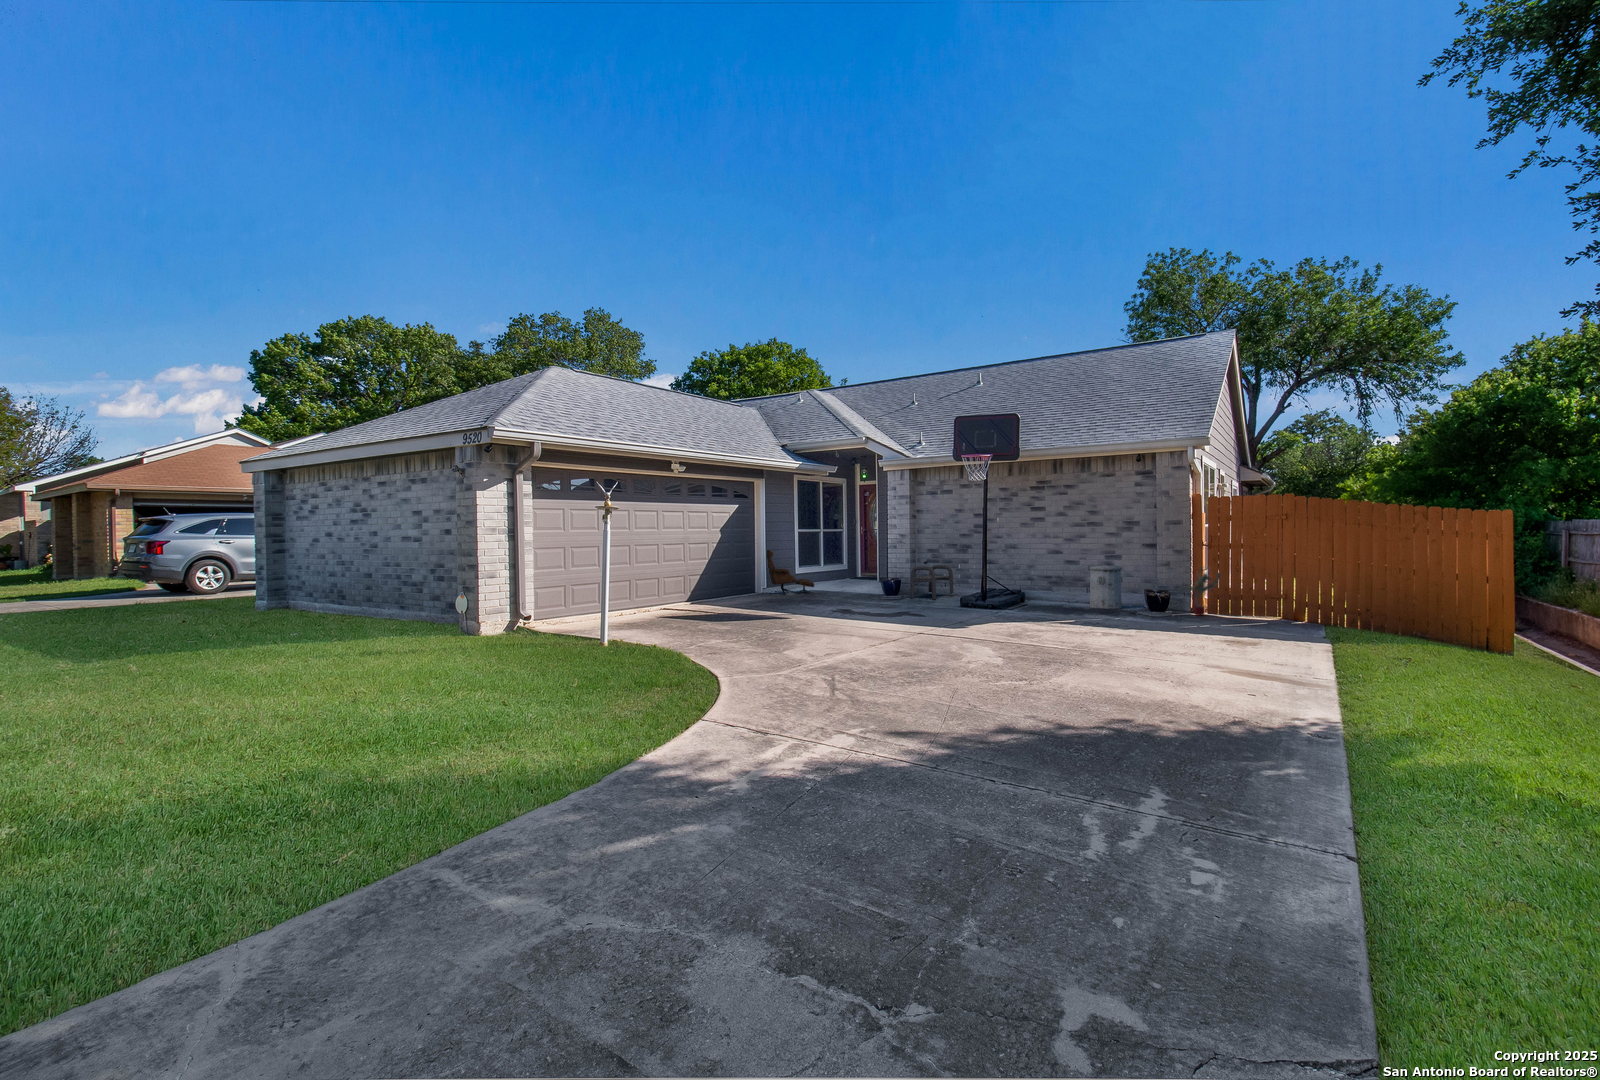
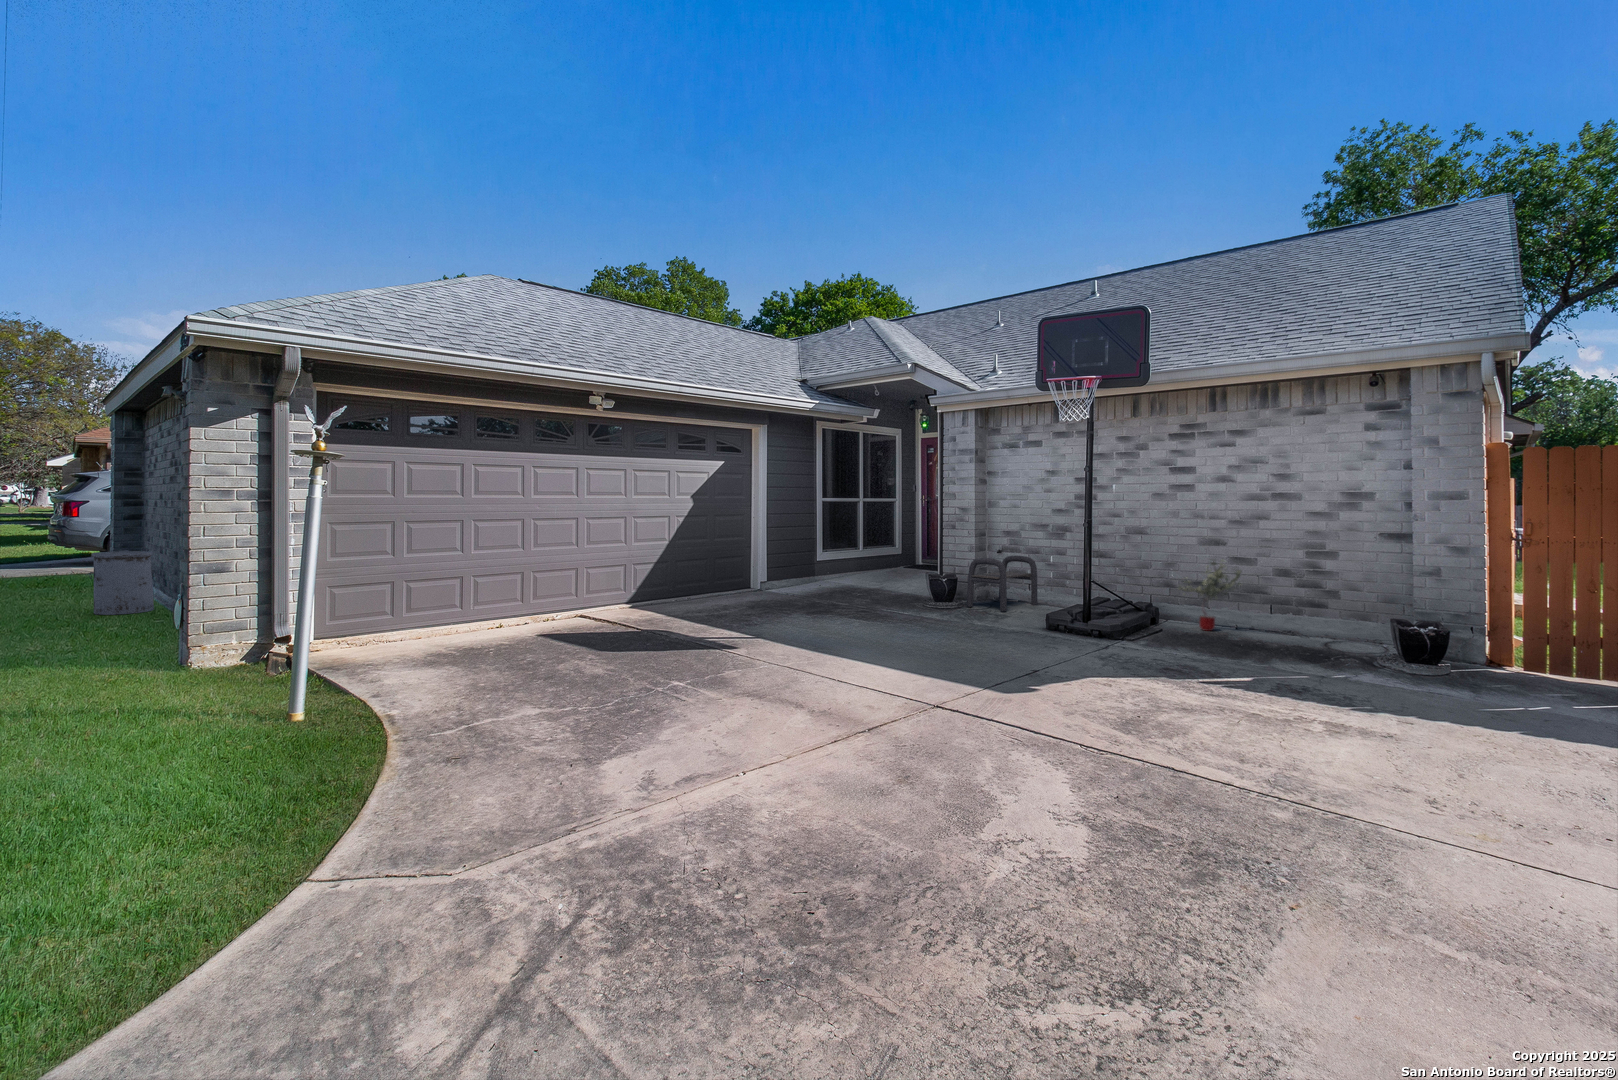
lounge chair: present [767,550,814,595] -> none [760,526,831,593]
trash can: present [1090,565,1122,609] -> present [89,550,156,615]
potted tree: present [1179,567,1220,616] -> present [1179,559,1242,631]

